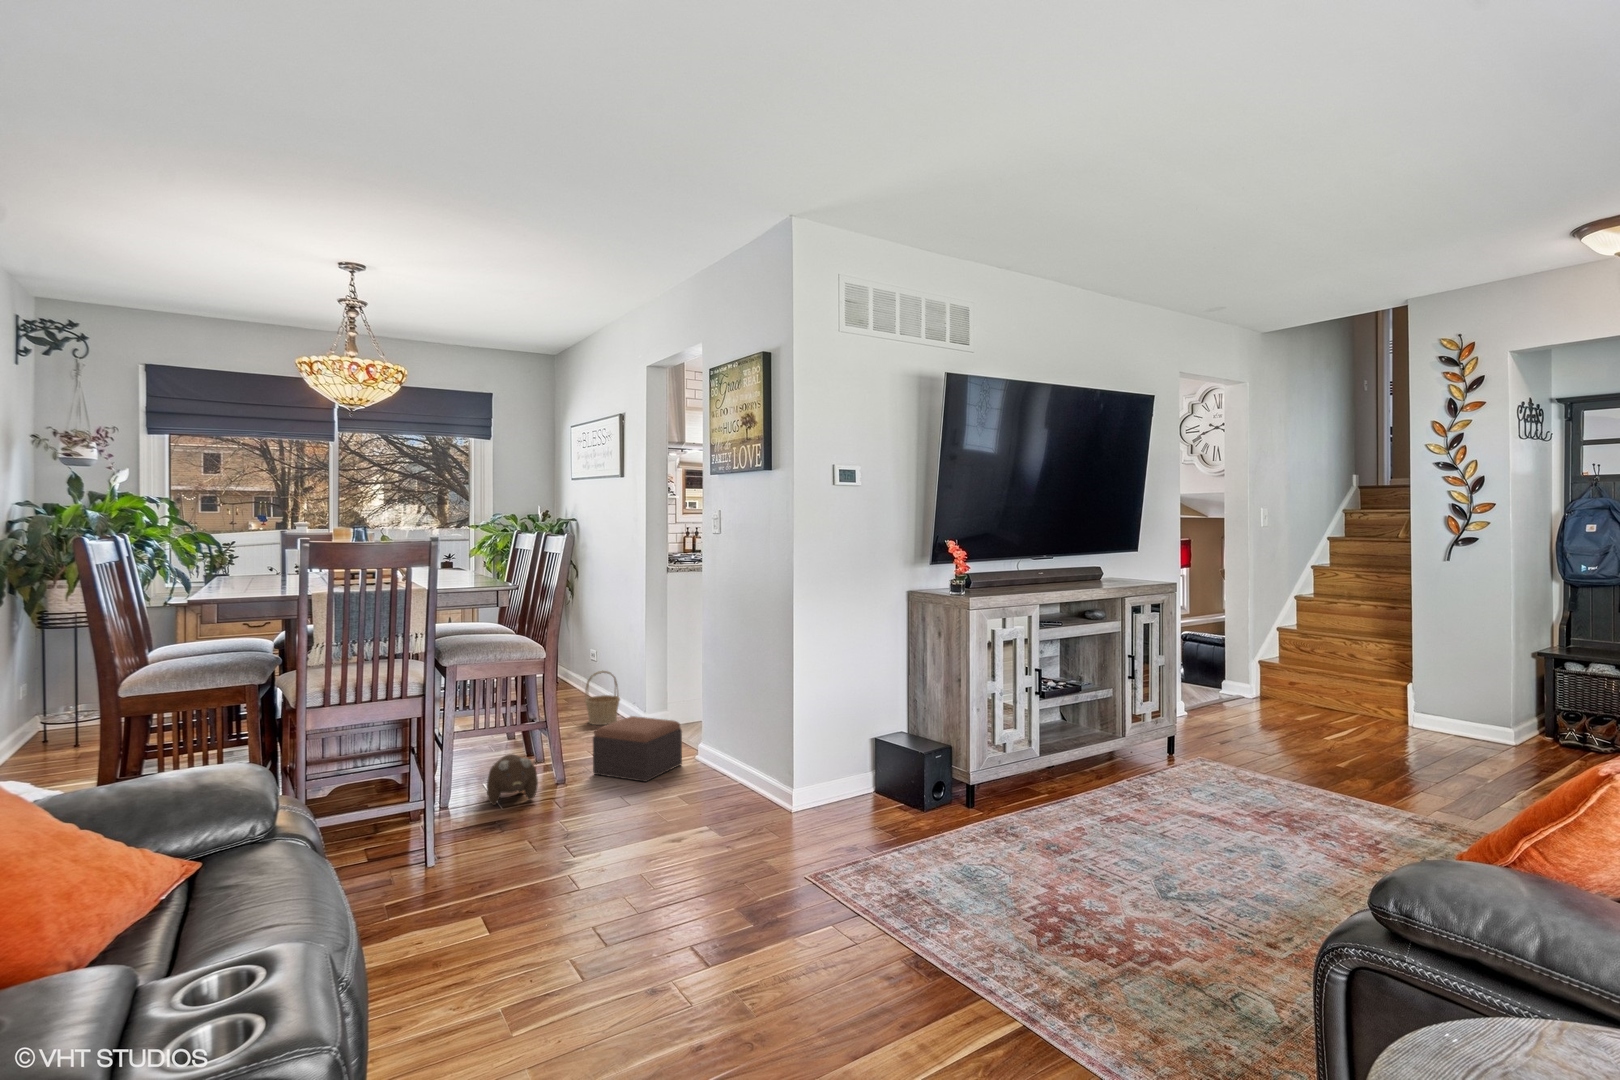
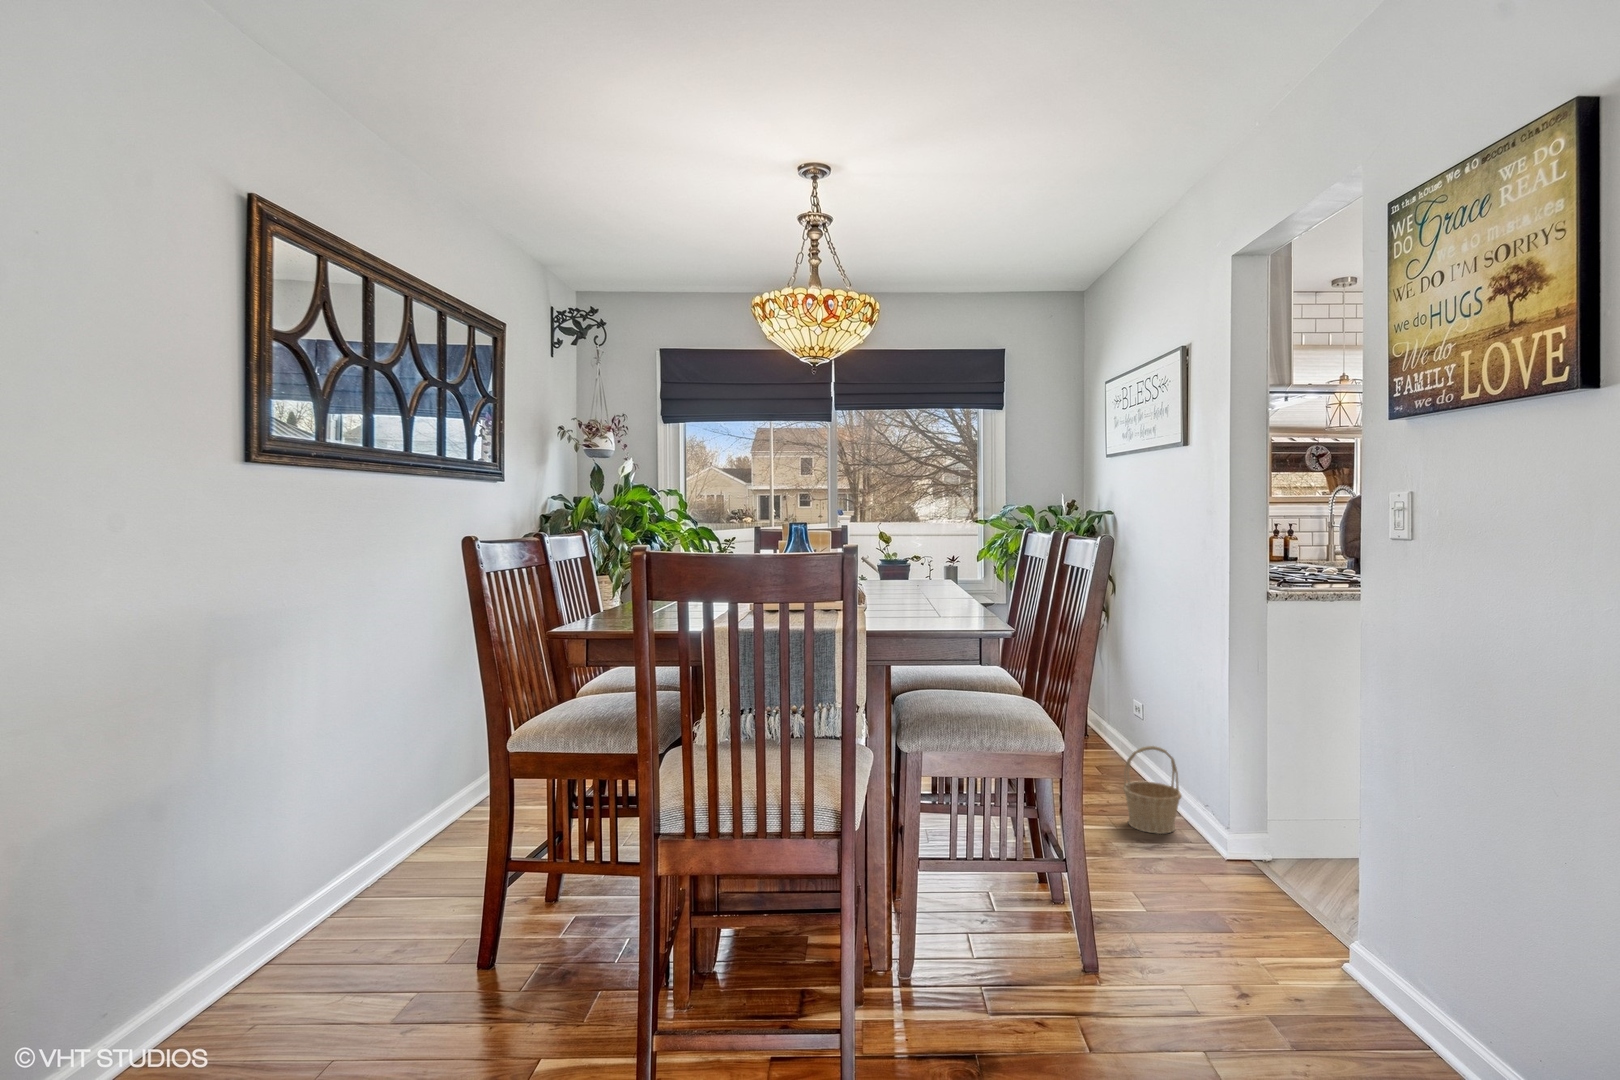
footstool: present [593,716,682,782] -> none [1140,863,1325,1027]
plush toy: present [487,754,538,805] -> none [949,912,1037,1007]

